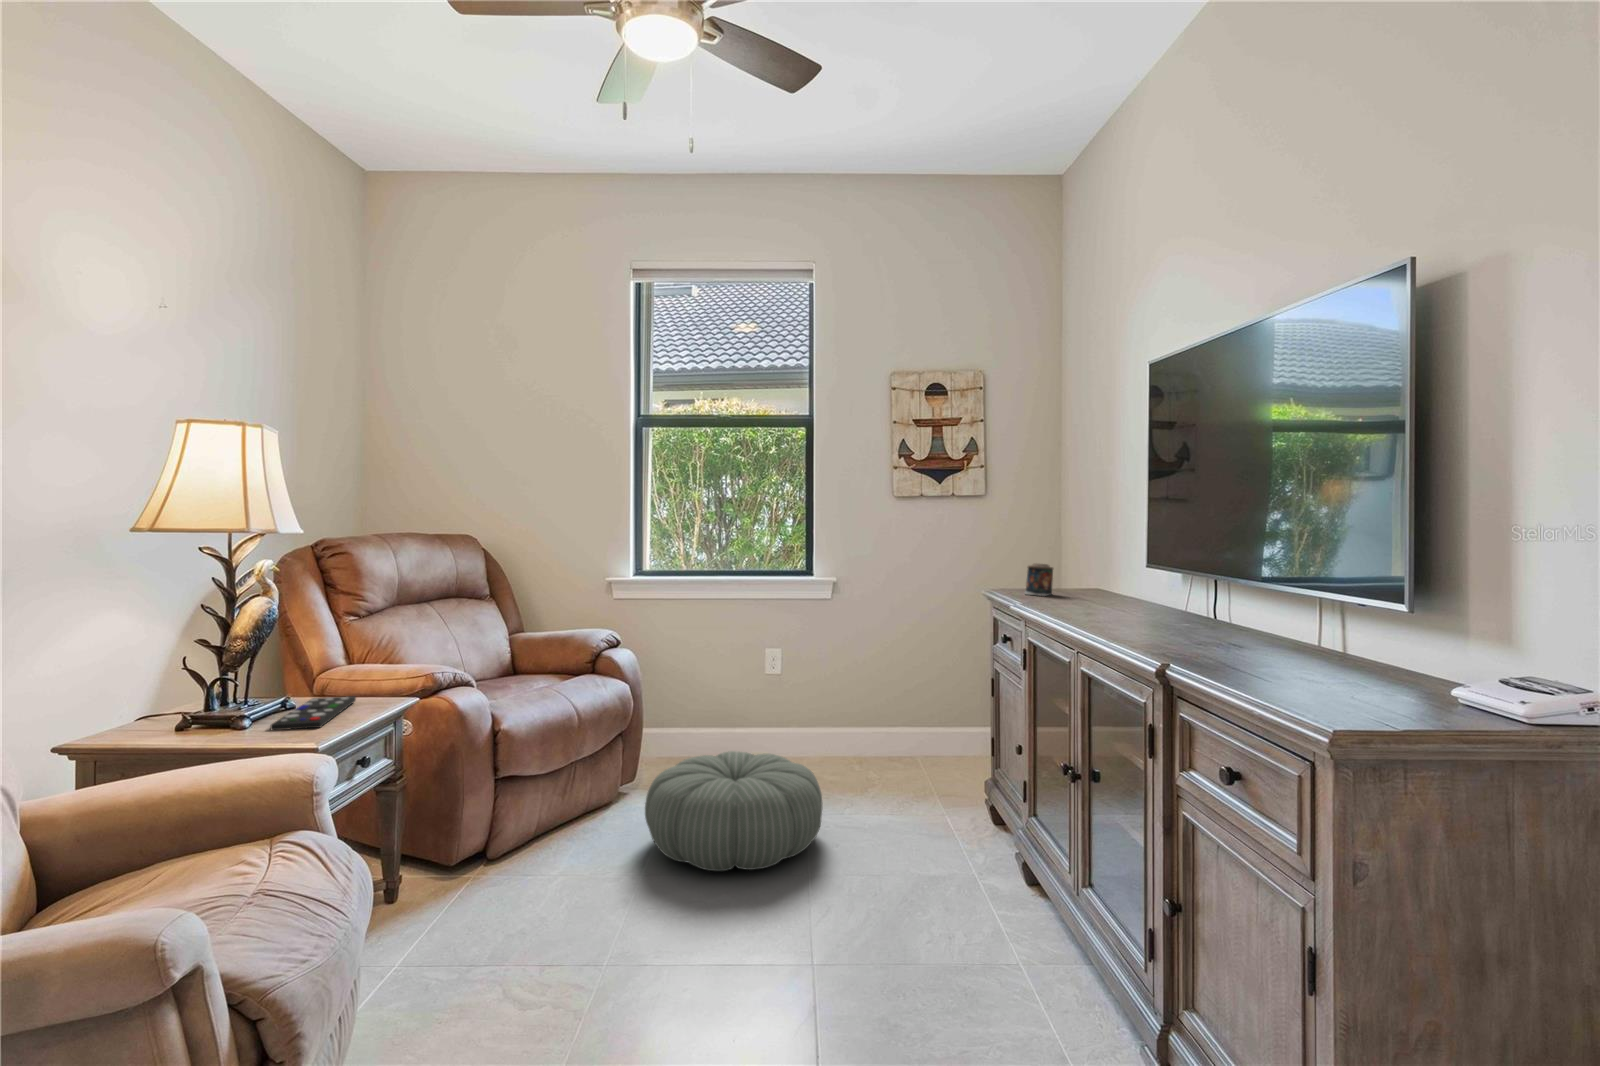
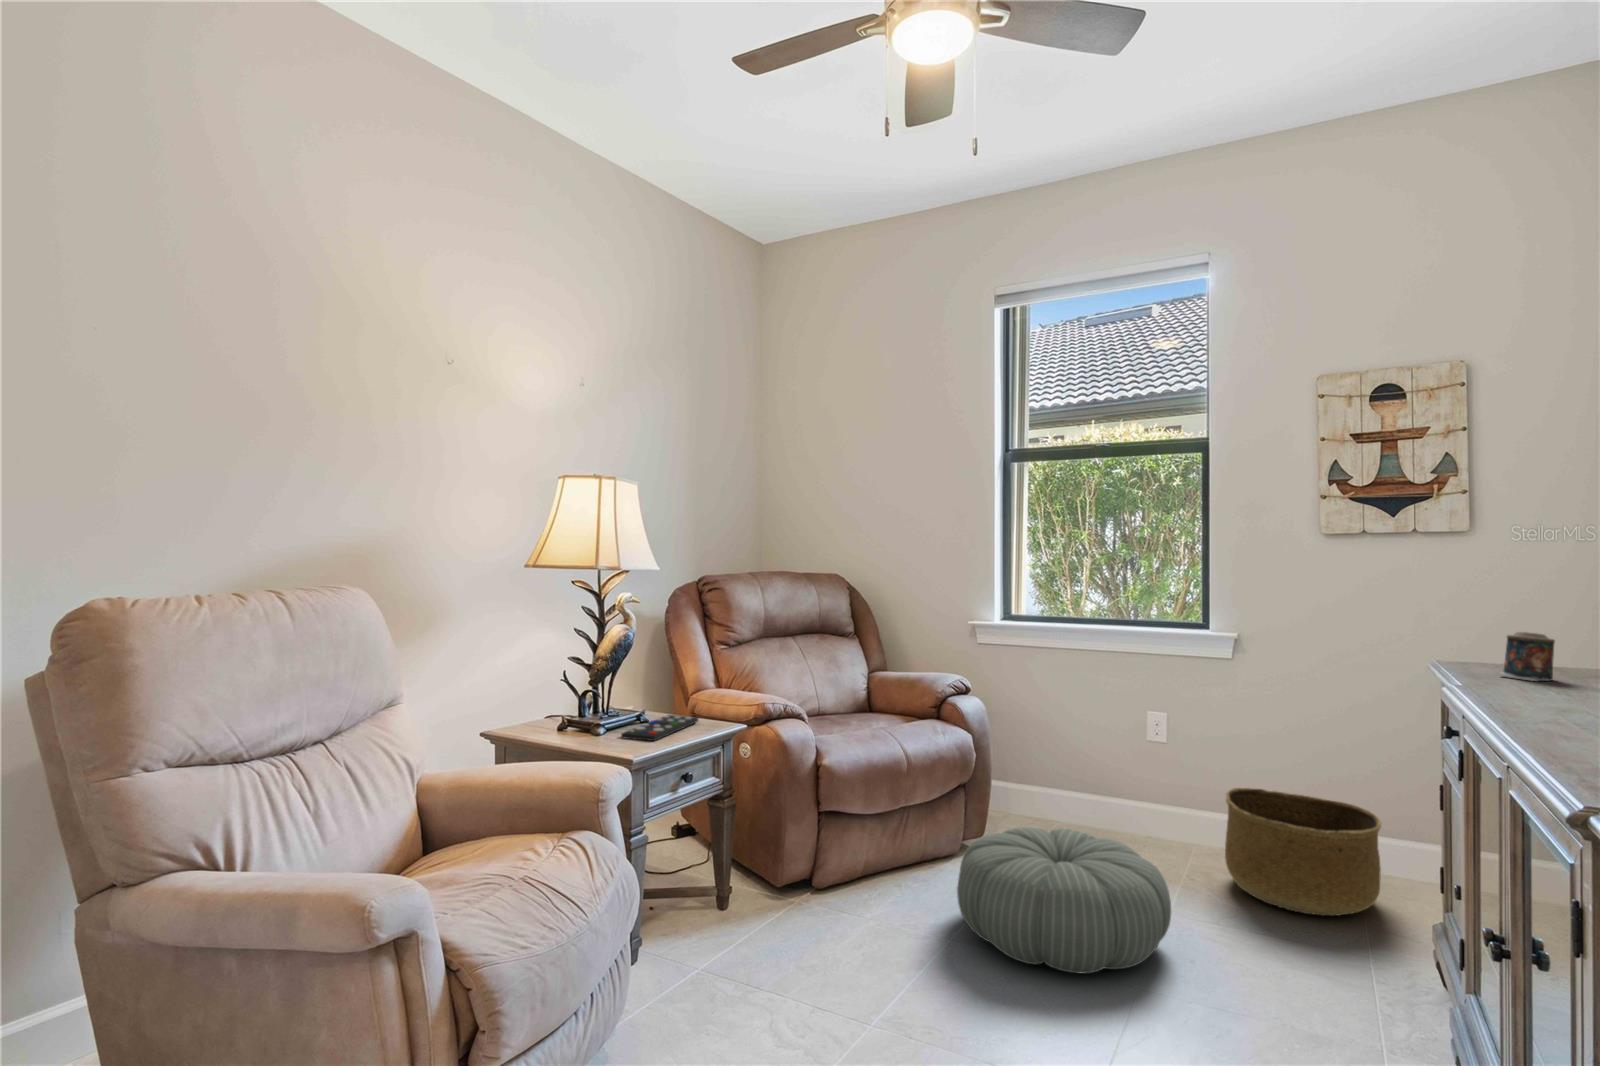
basket: none [834,697,938,785] -> present [1225,788,1381,916]

